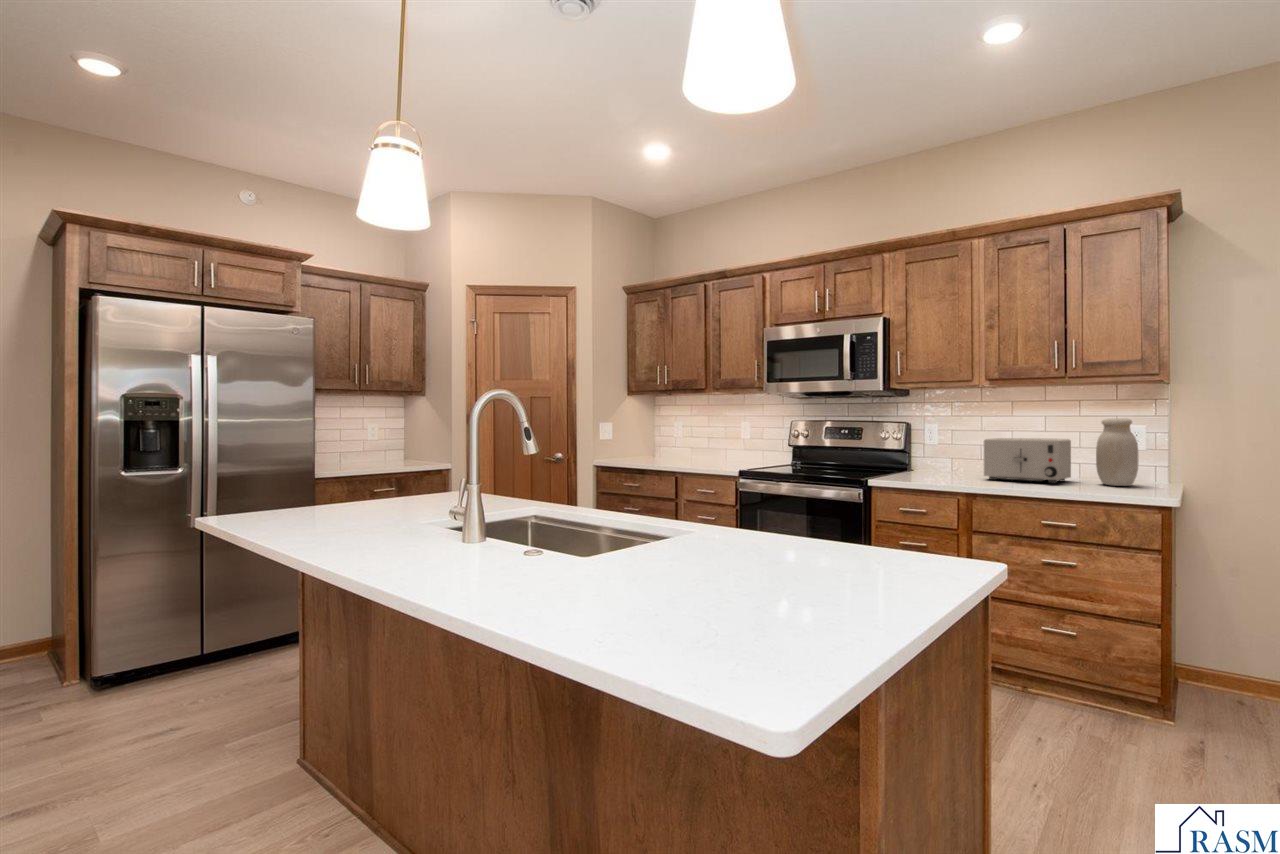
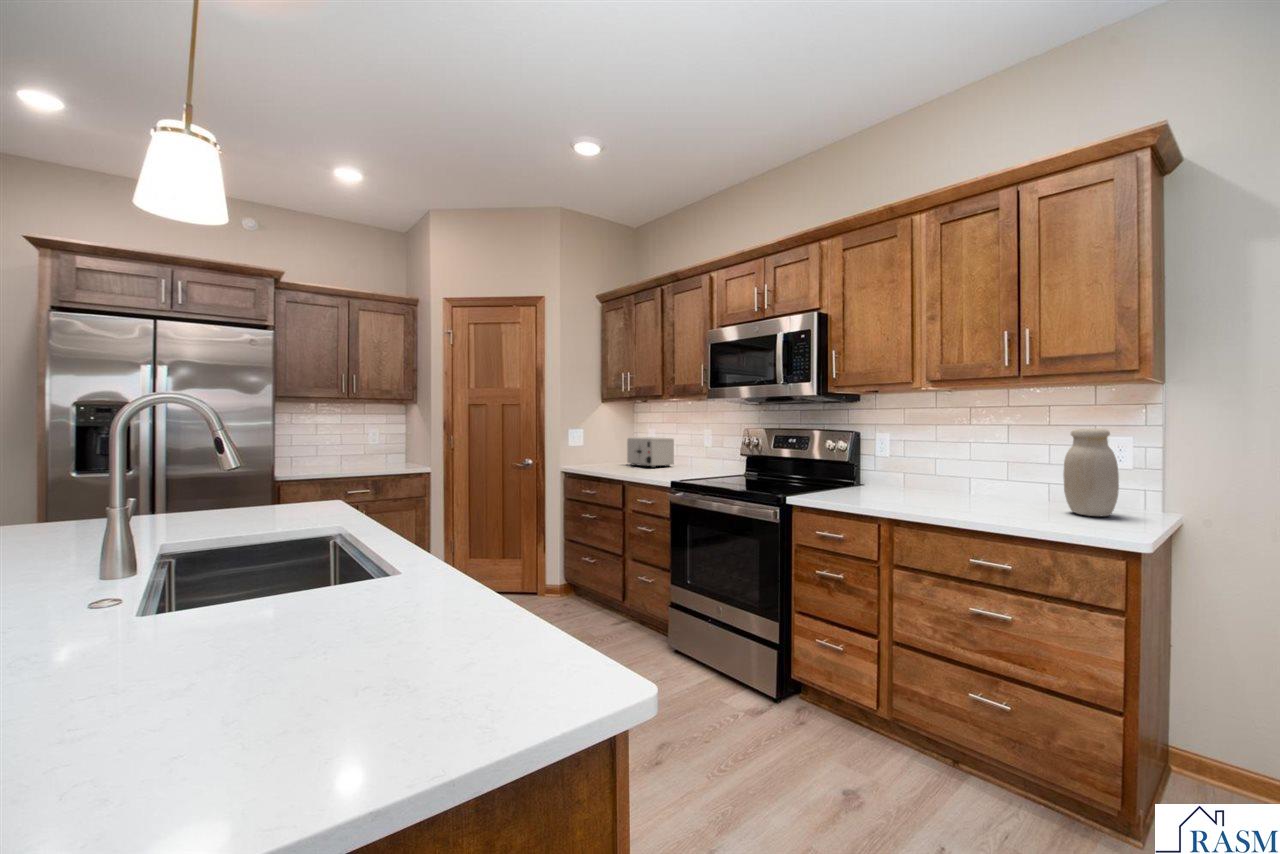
toaster: present [984,438,1071,483] -> present [627,437,674,468]

